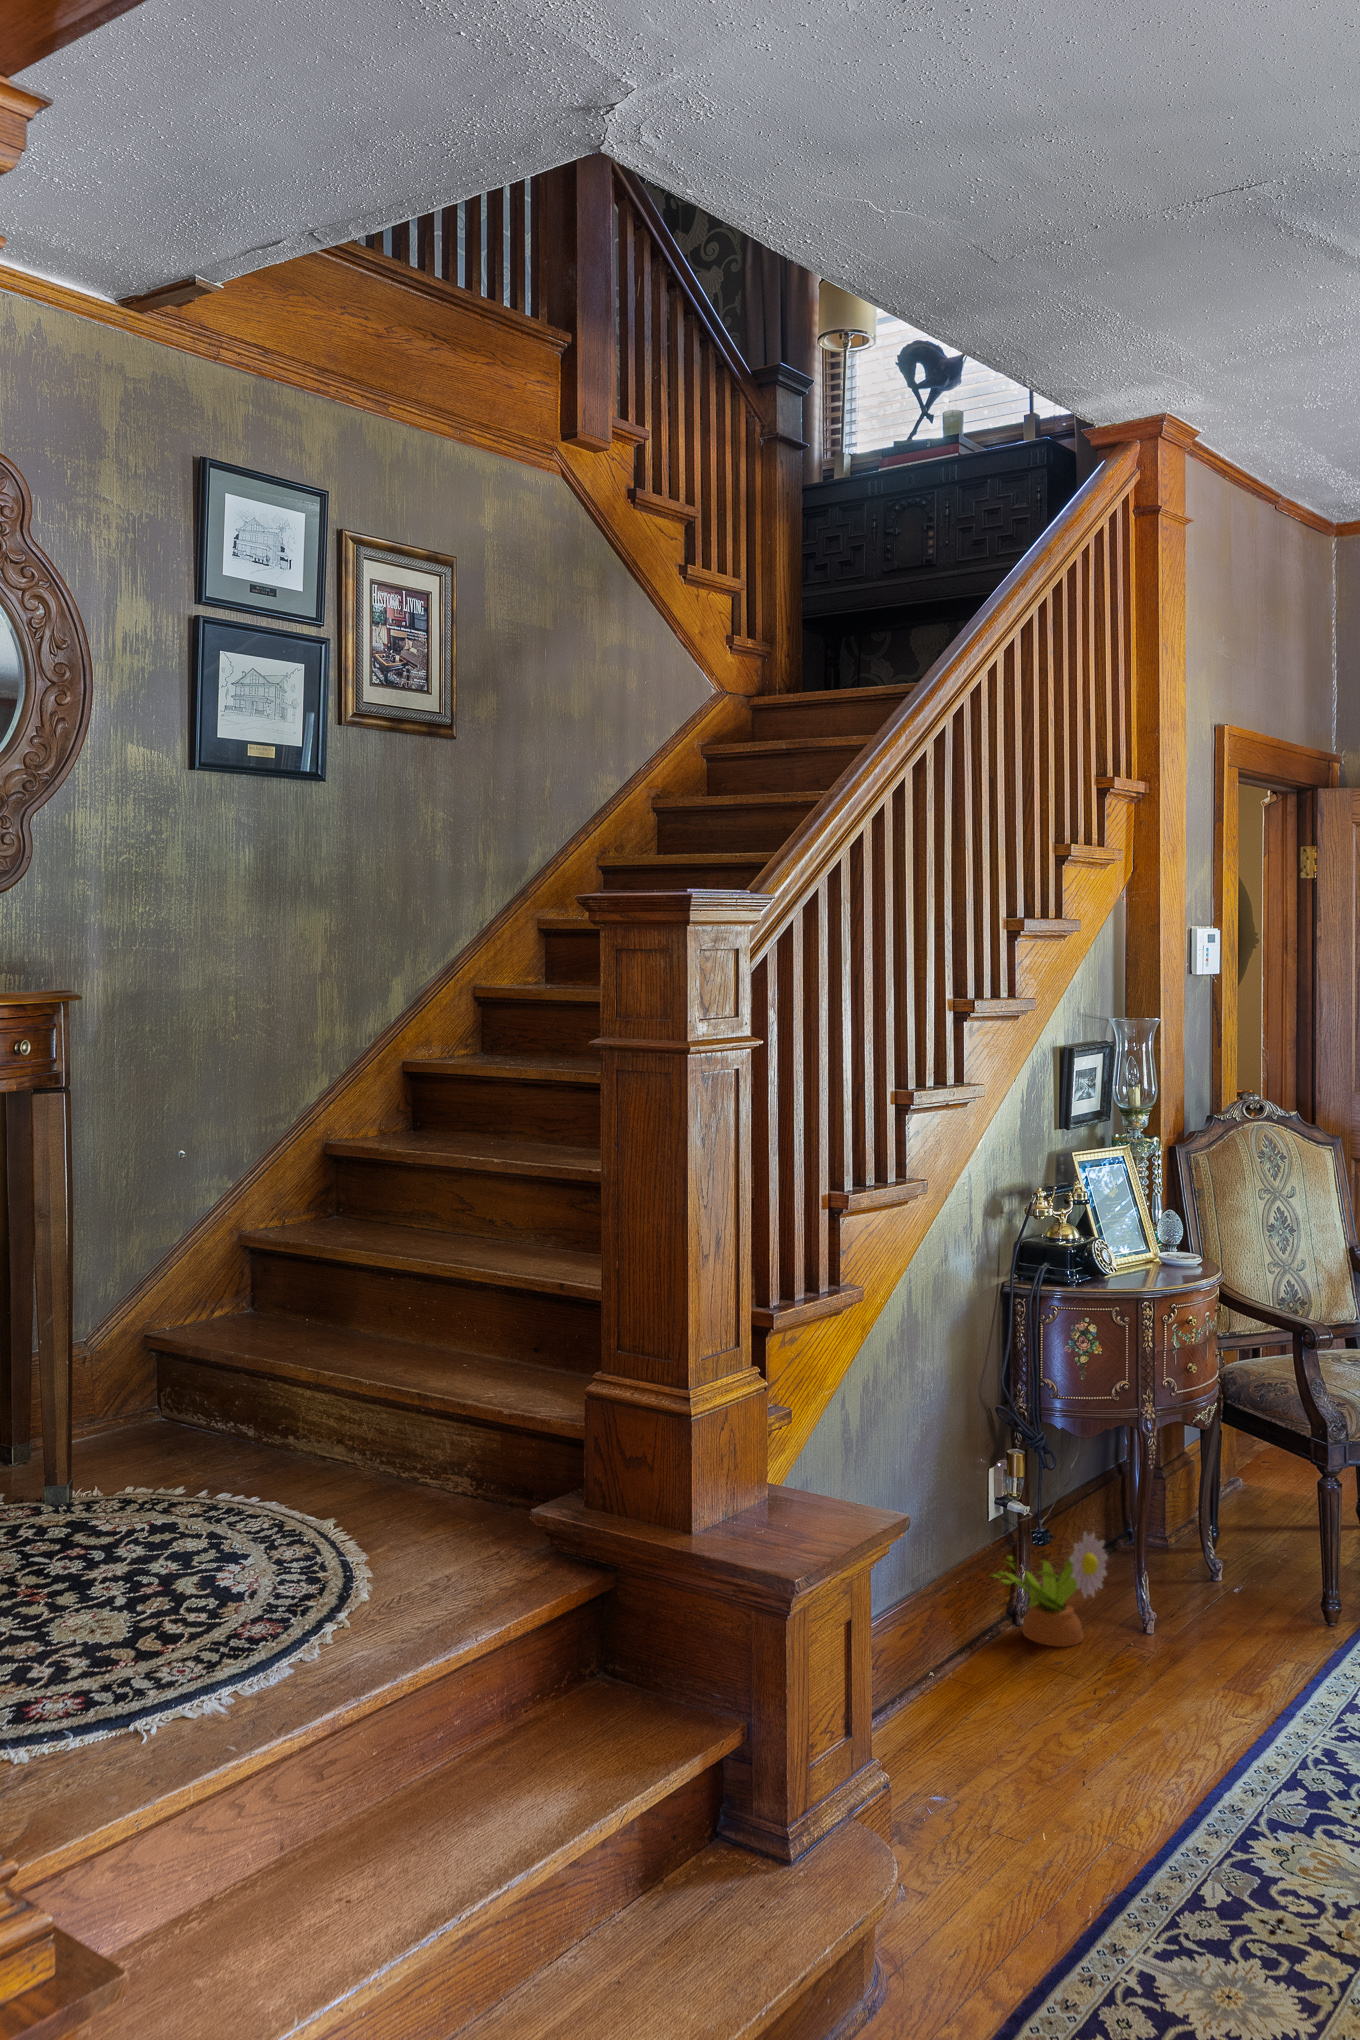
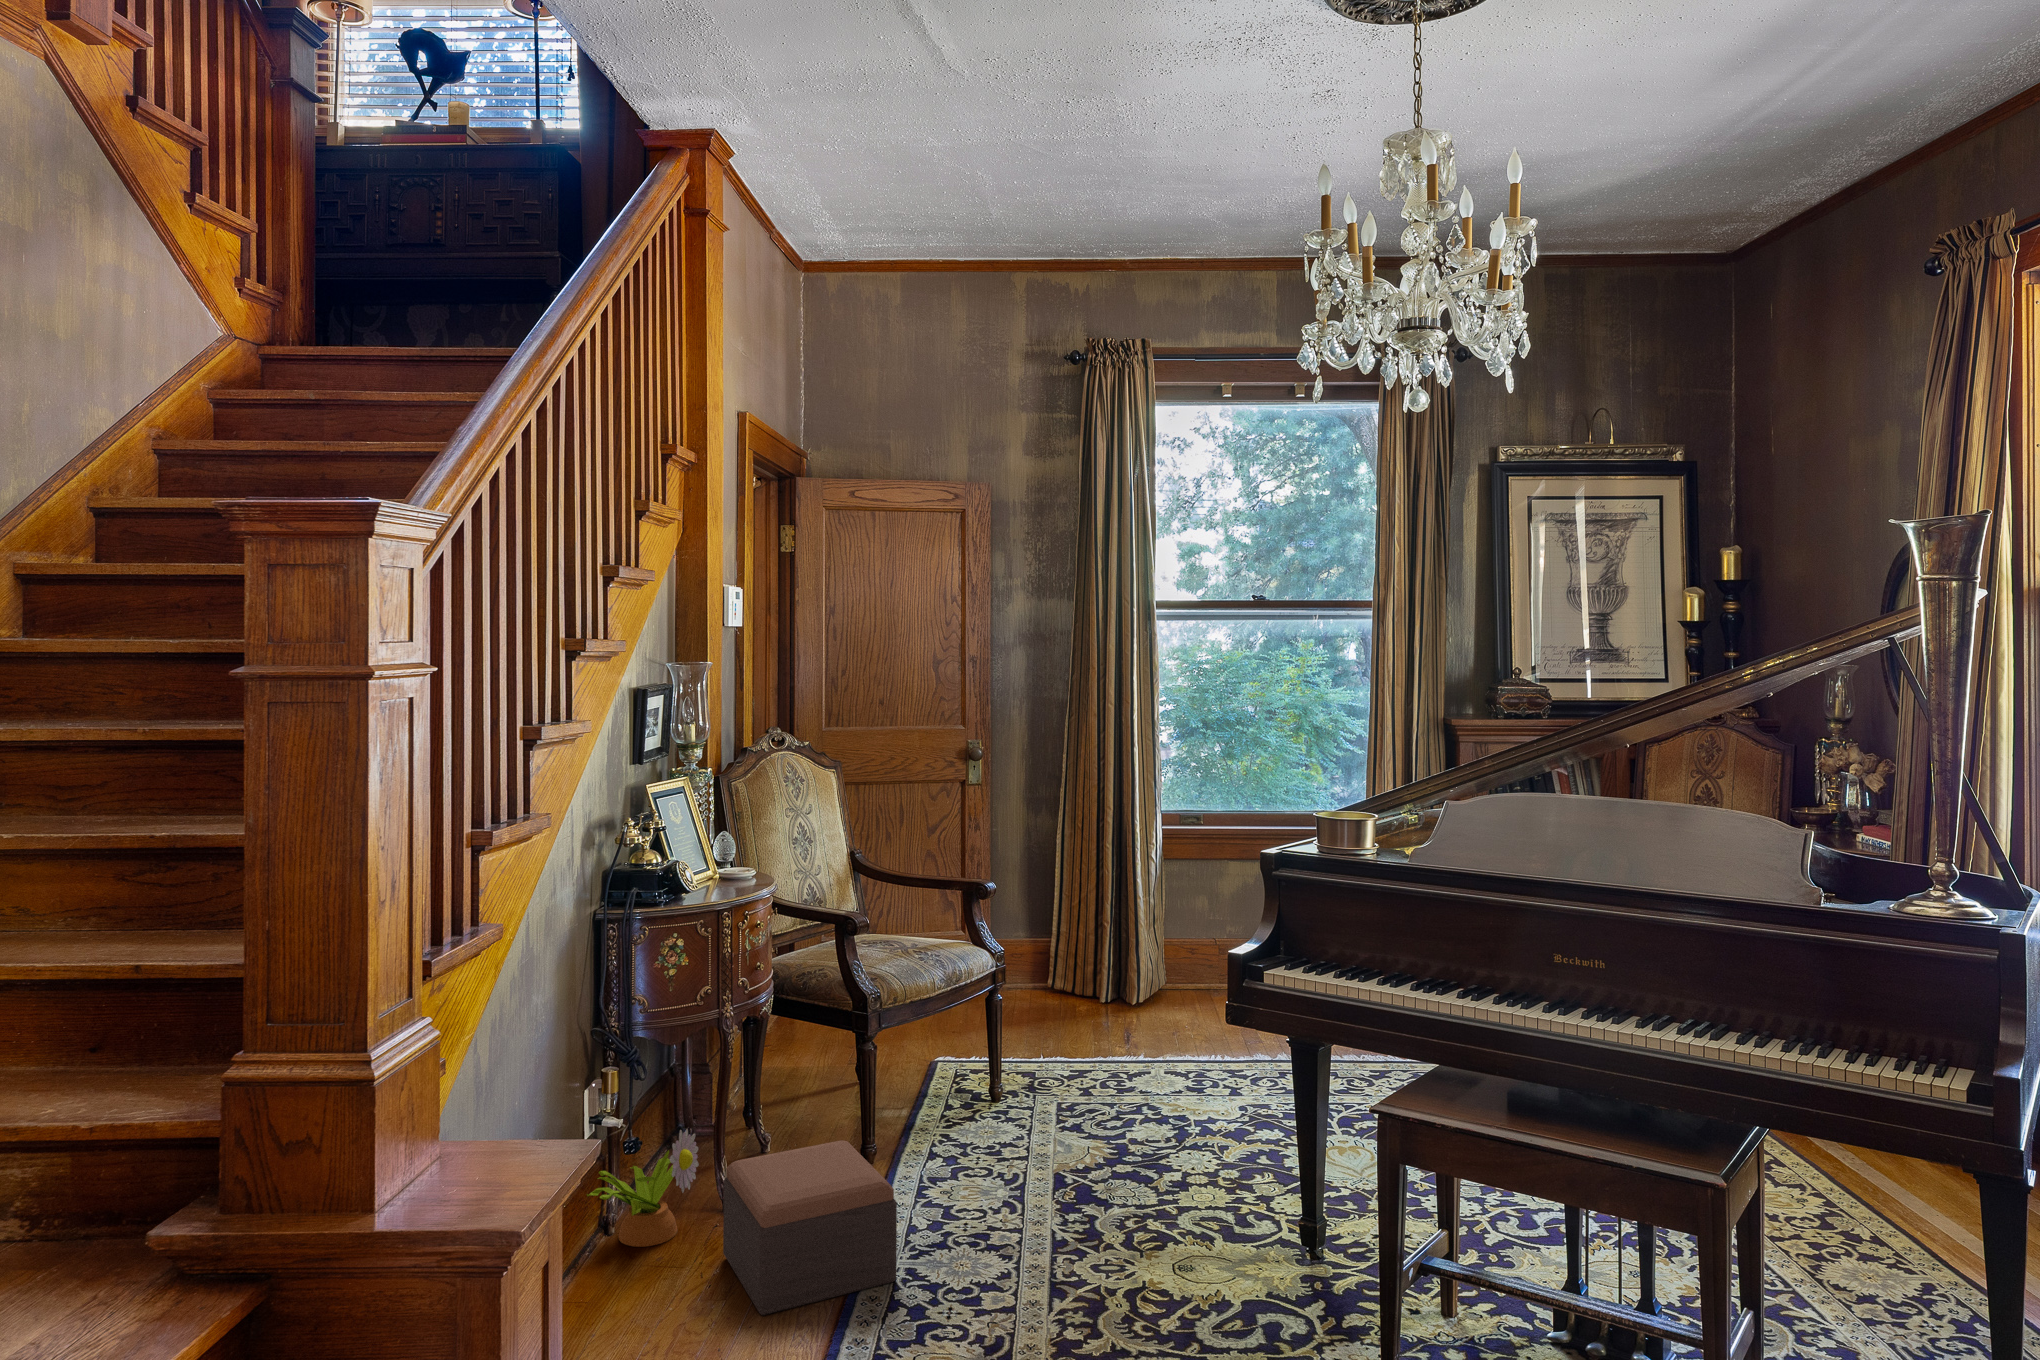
footstool: none [1121,1577,1308,1760] -> present [723,1140,897,1315]

